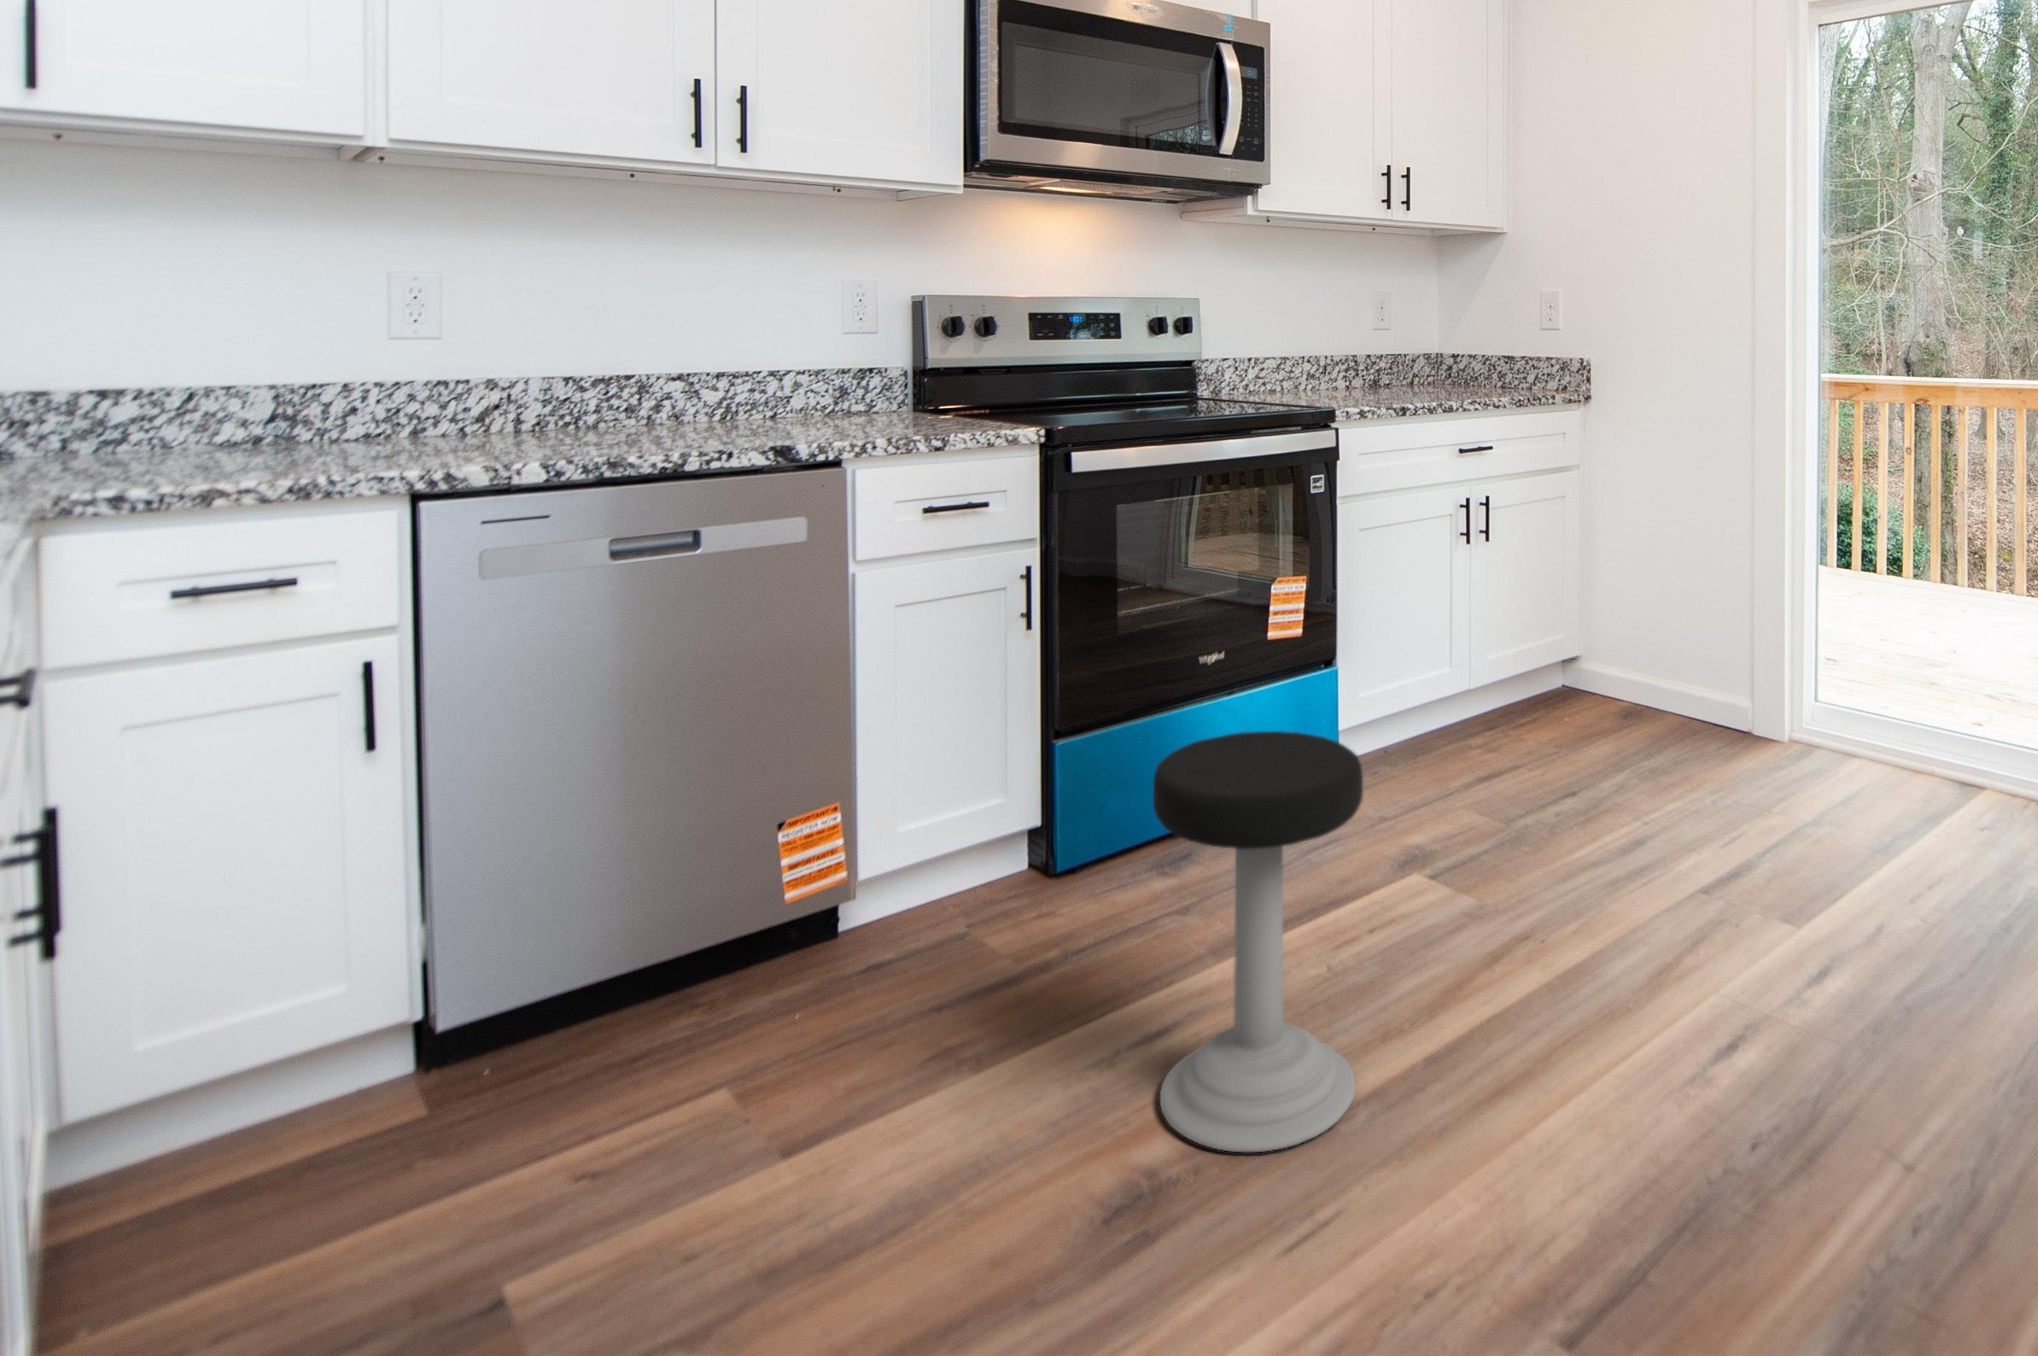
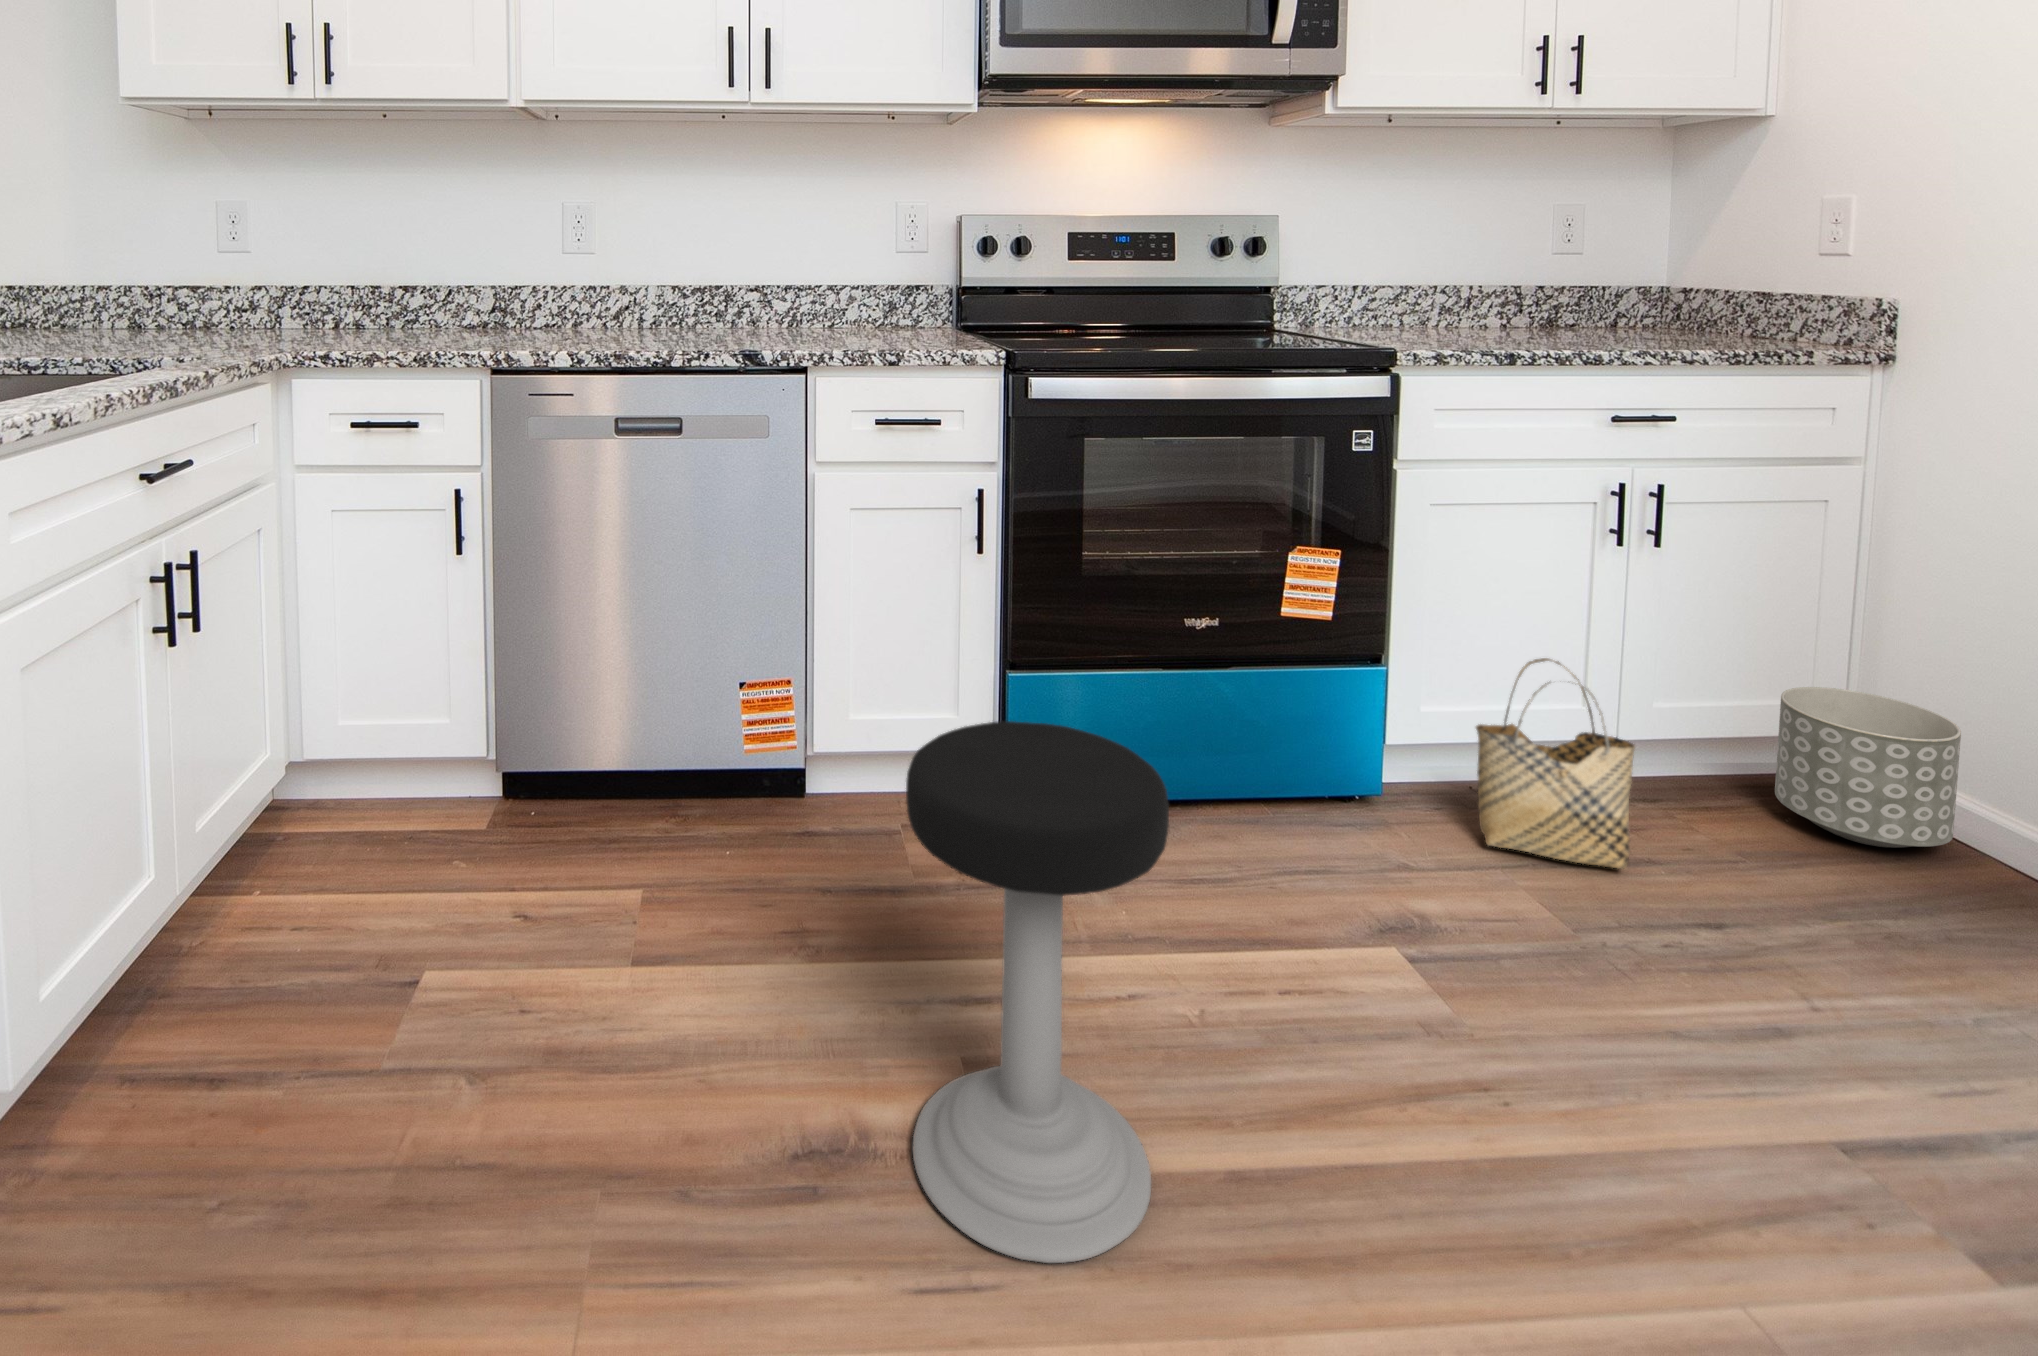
planter: none [1547,626,1635,726] -> present [1775,687,1961,848]
woven basket: none [1400,637,1497,789] -> present [1476,658,1635,869]

